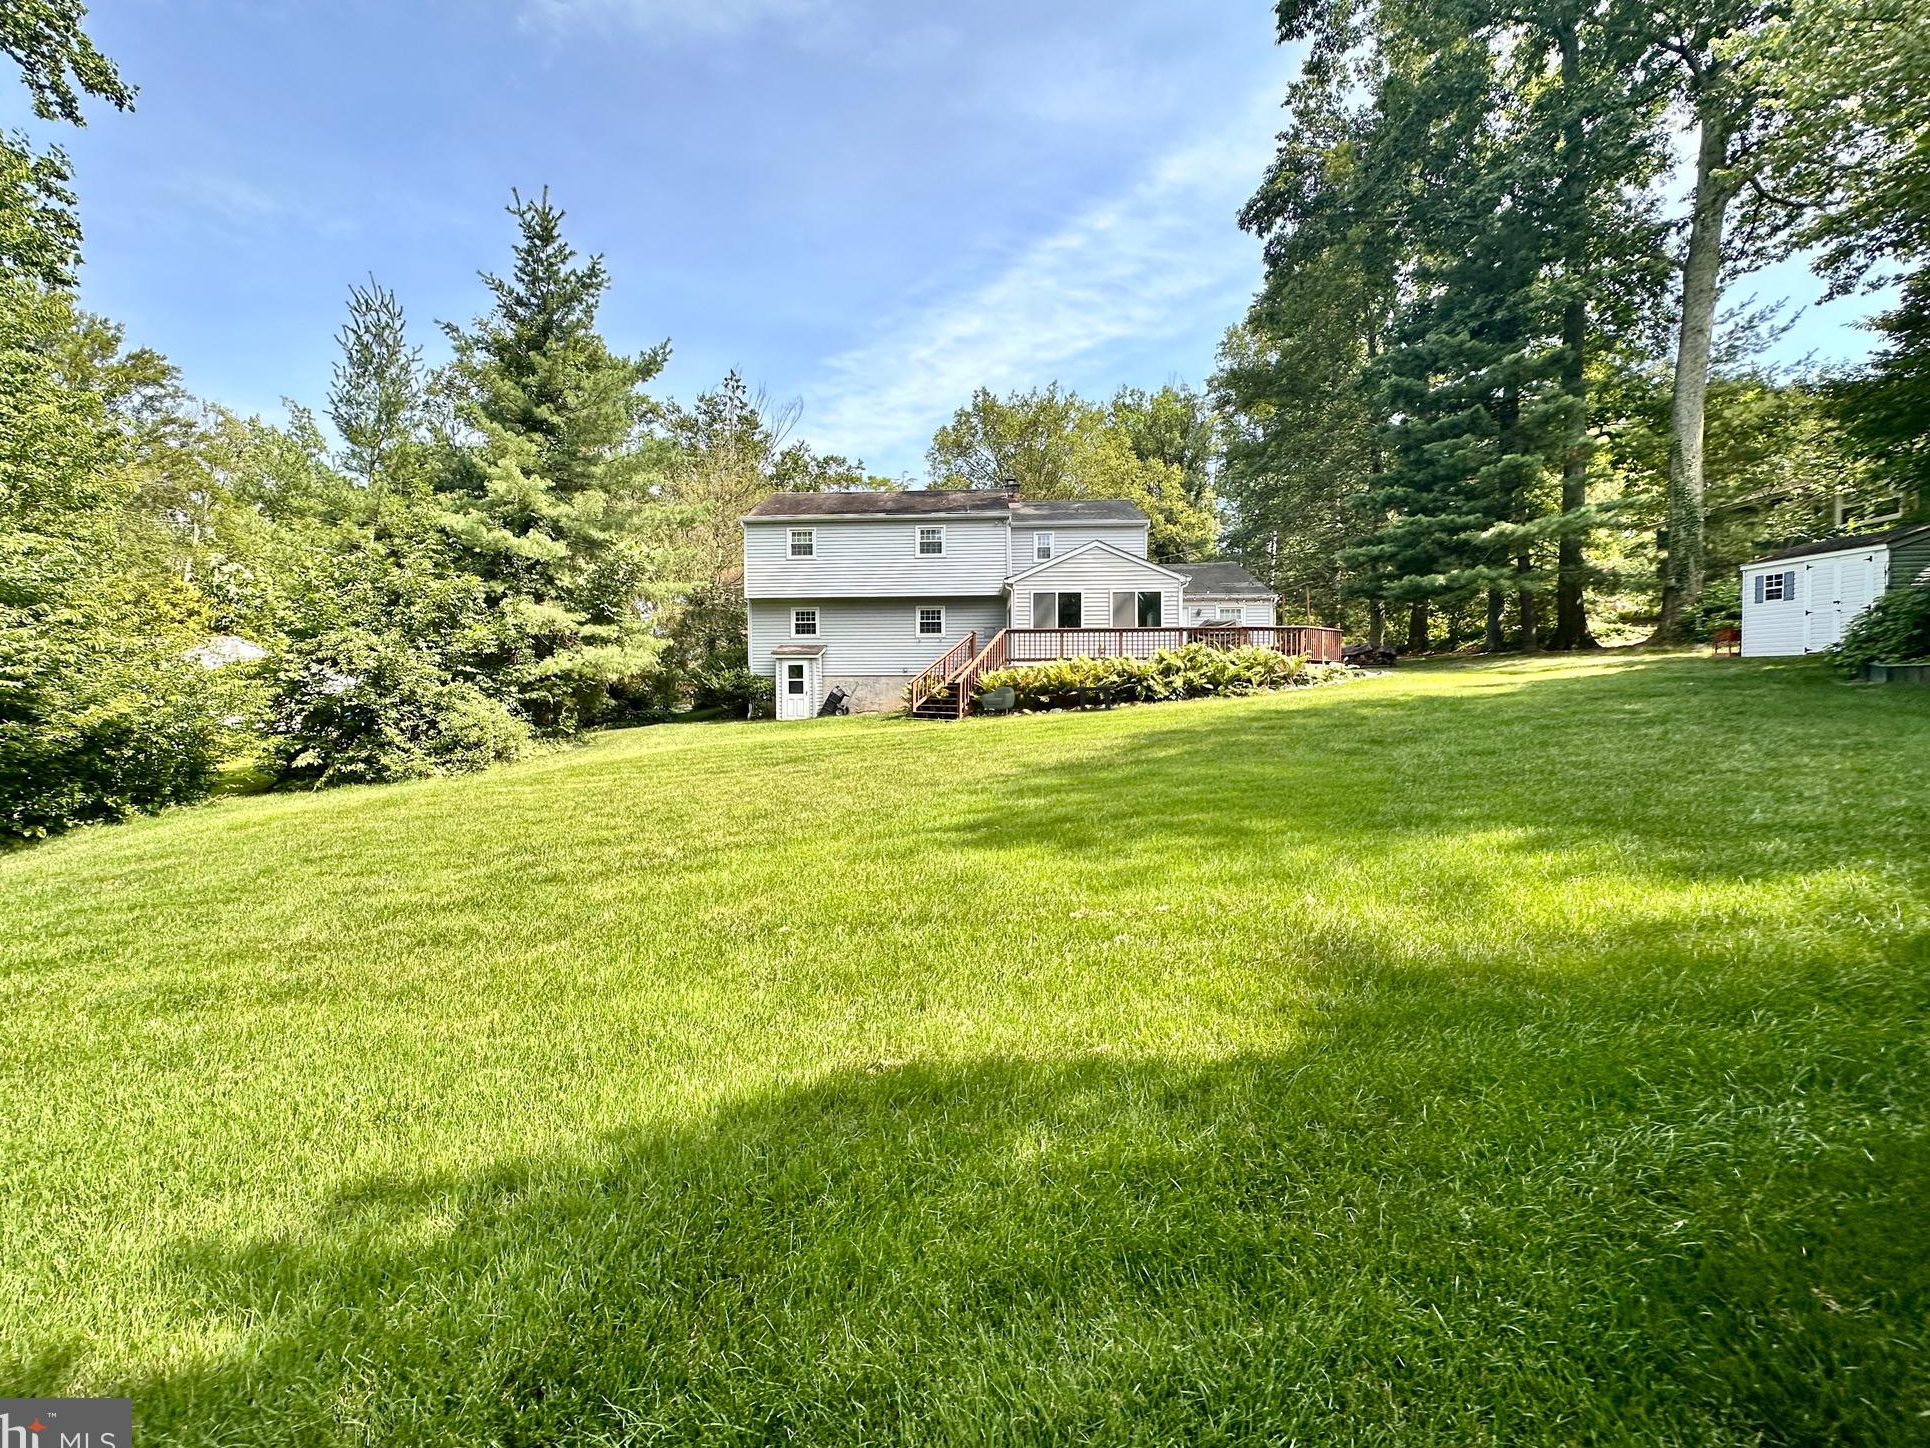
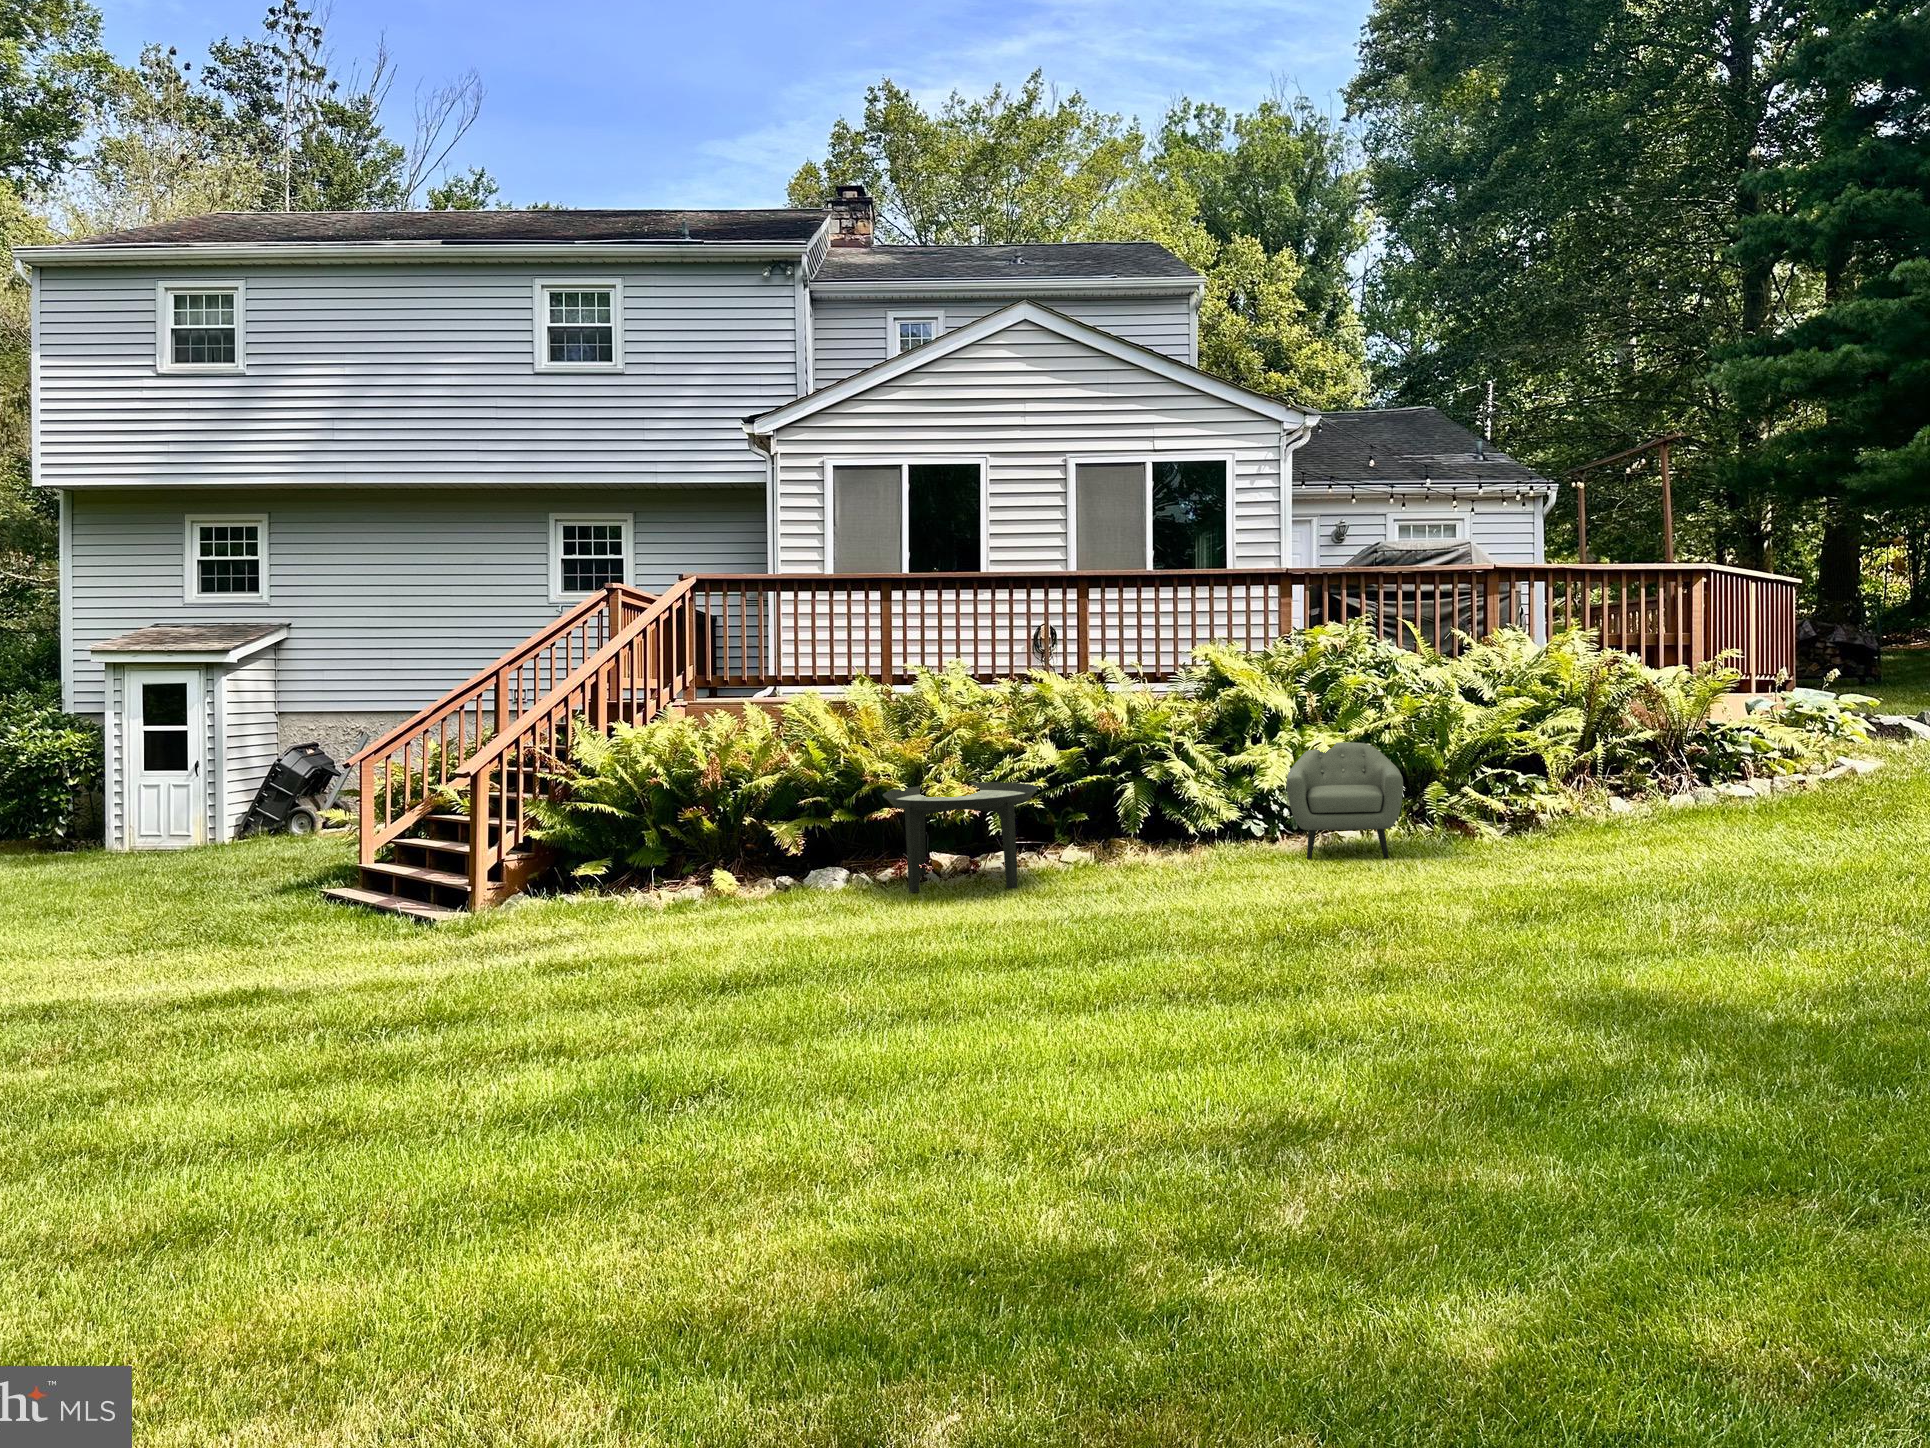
armchair: present [981,687,1015,716] -> present [1286,742,1403,859]

